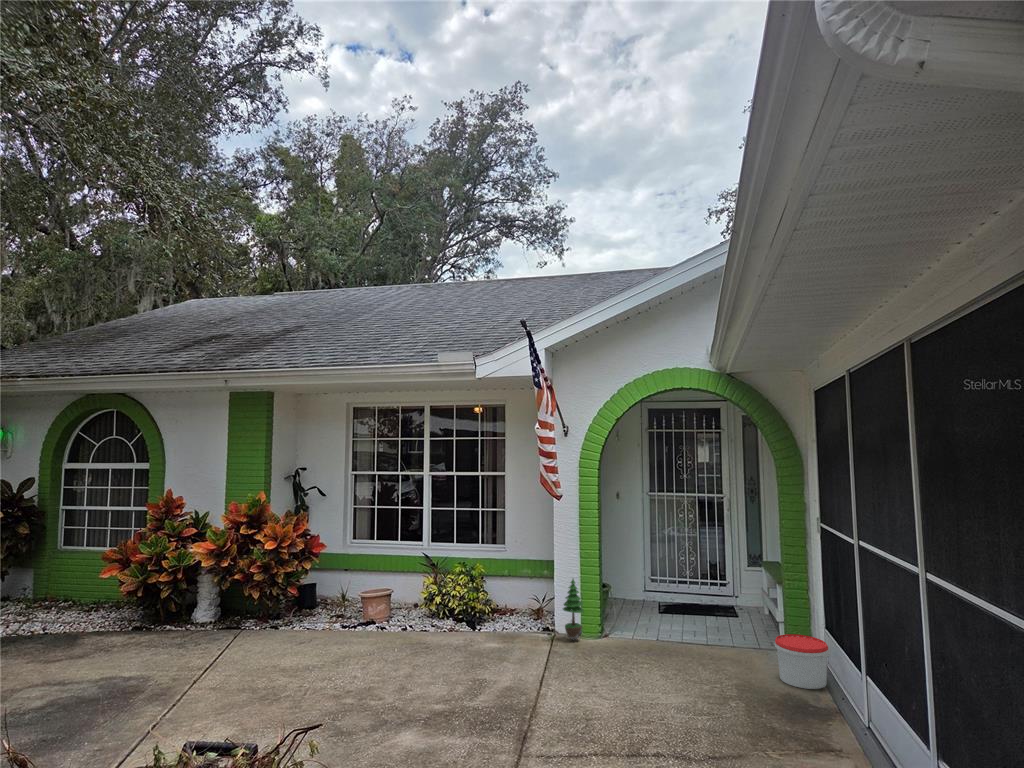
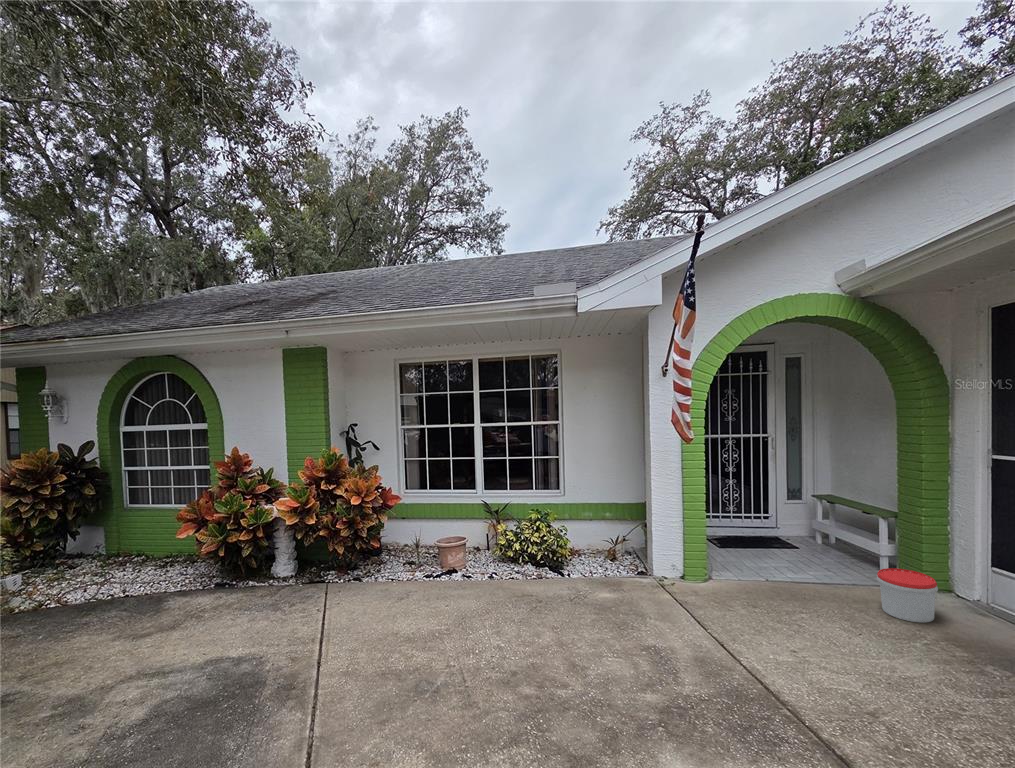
potted tree: present [563,579,584,640] -> none [645,519,667,578]

